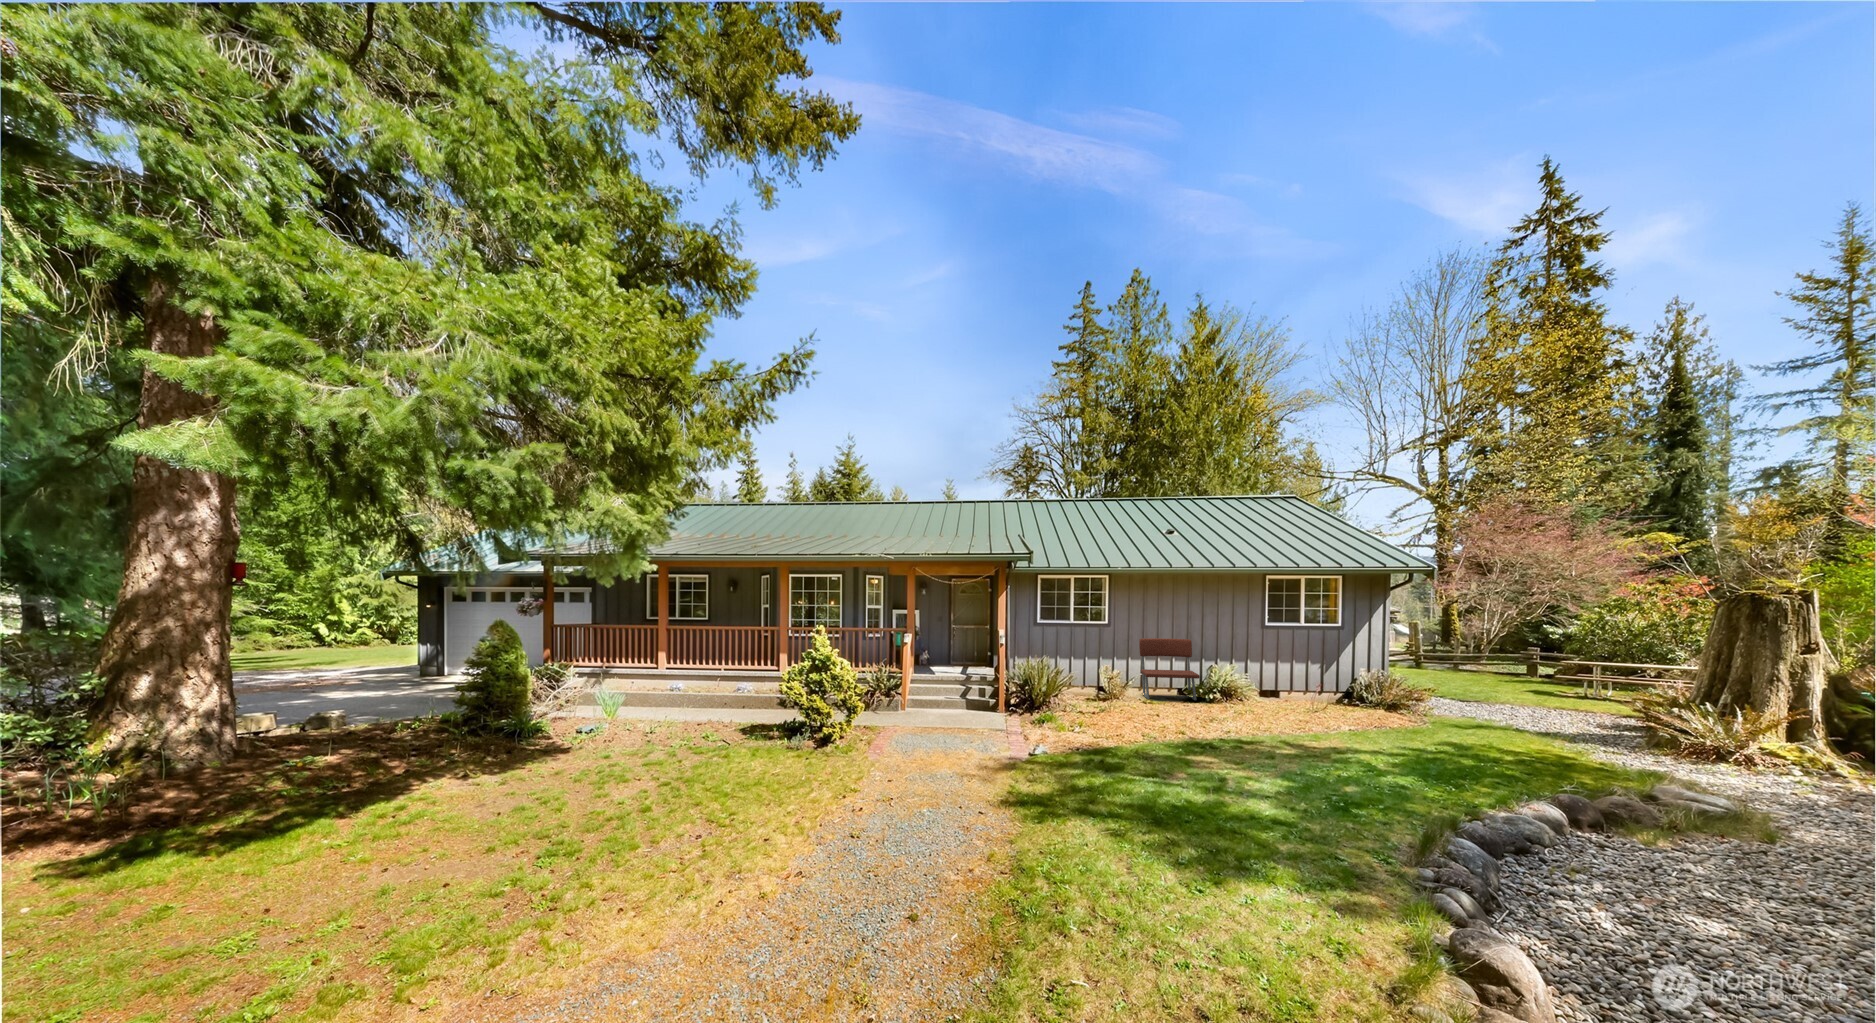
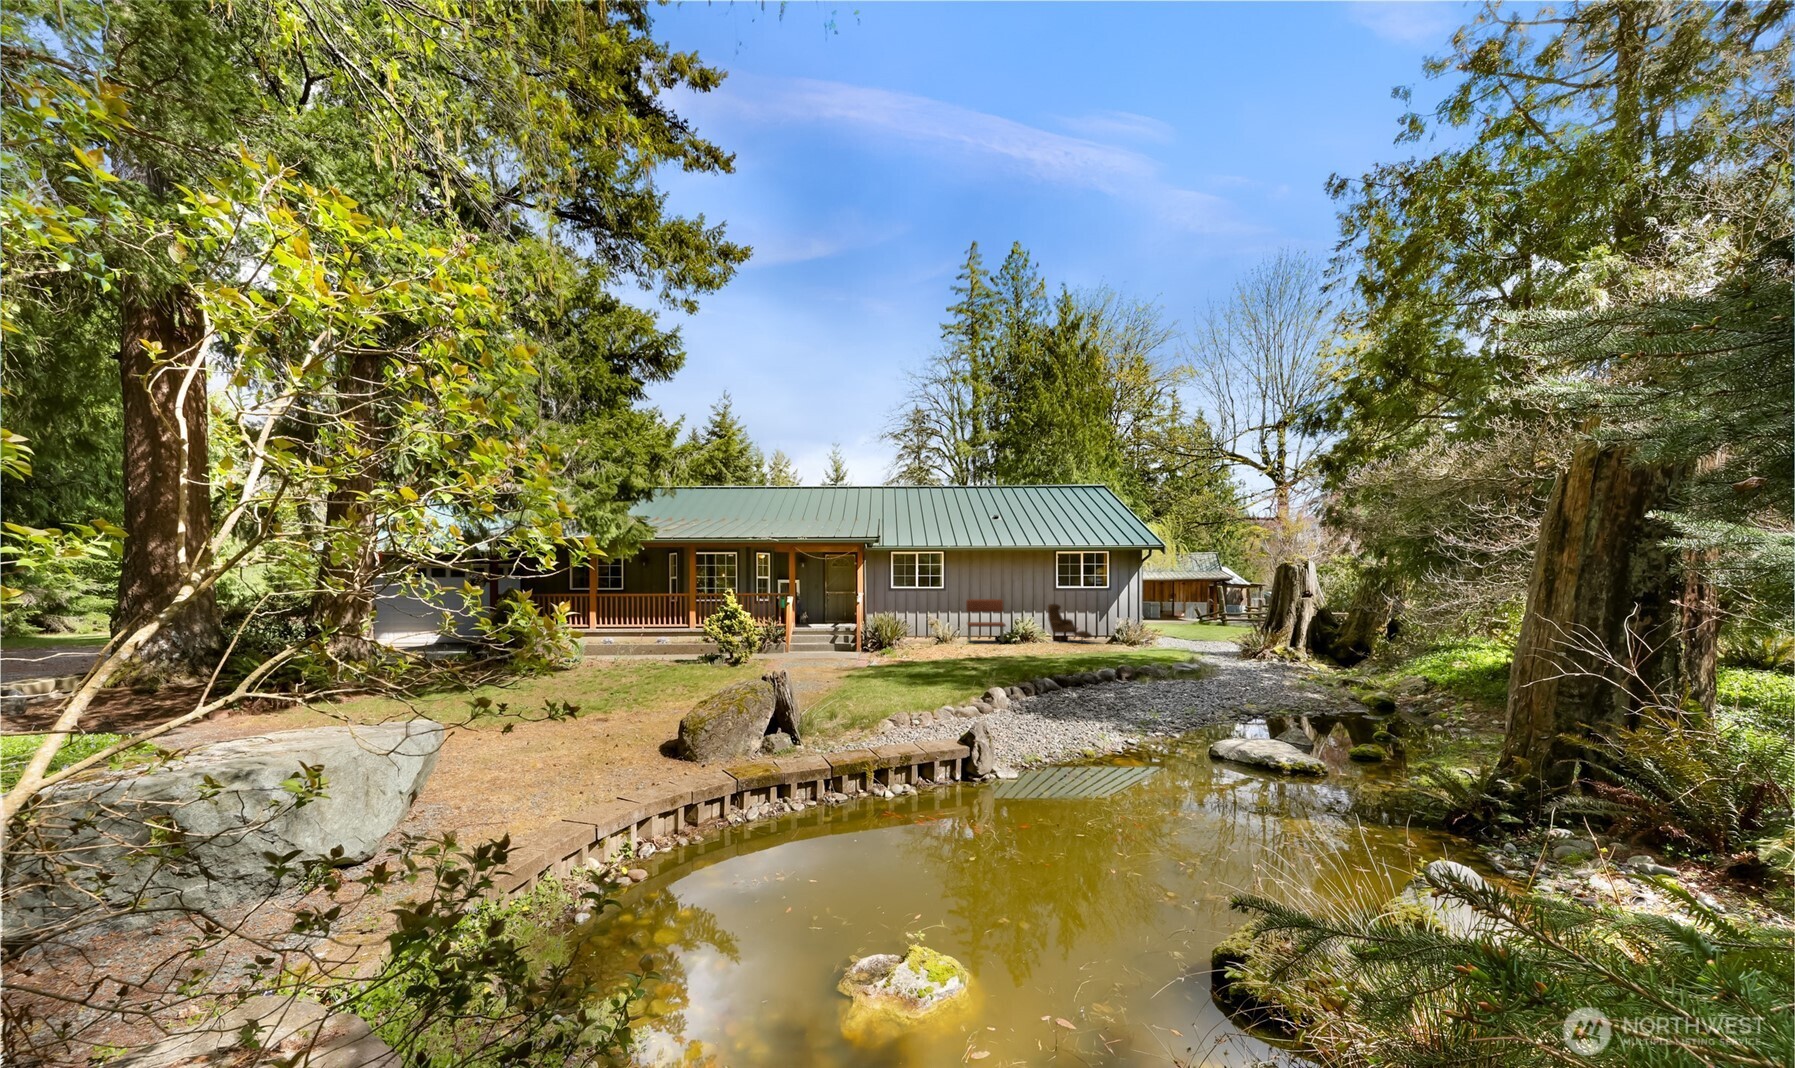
lounge chair: none [1255,646,1327,707] -> present [1048,604,1092,642]

